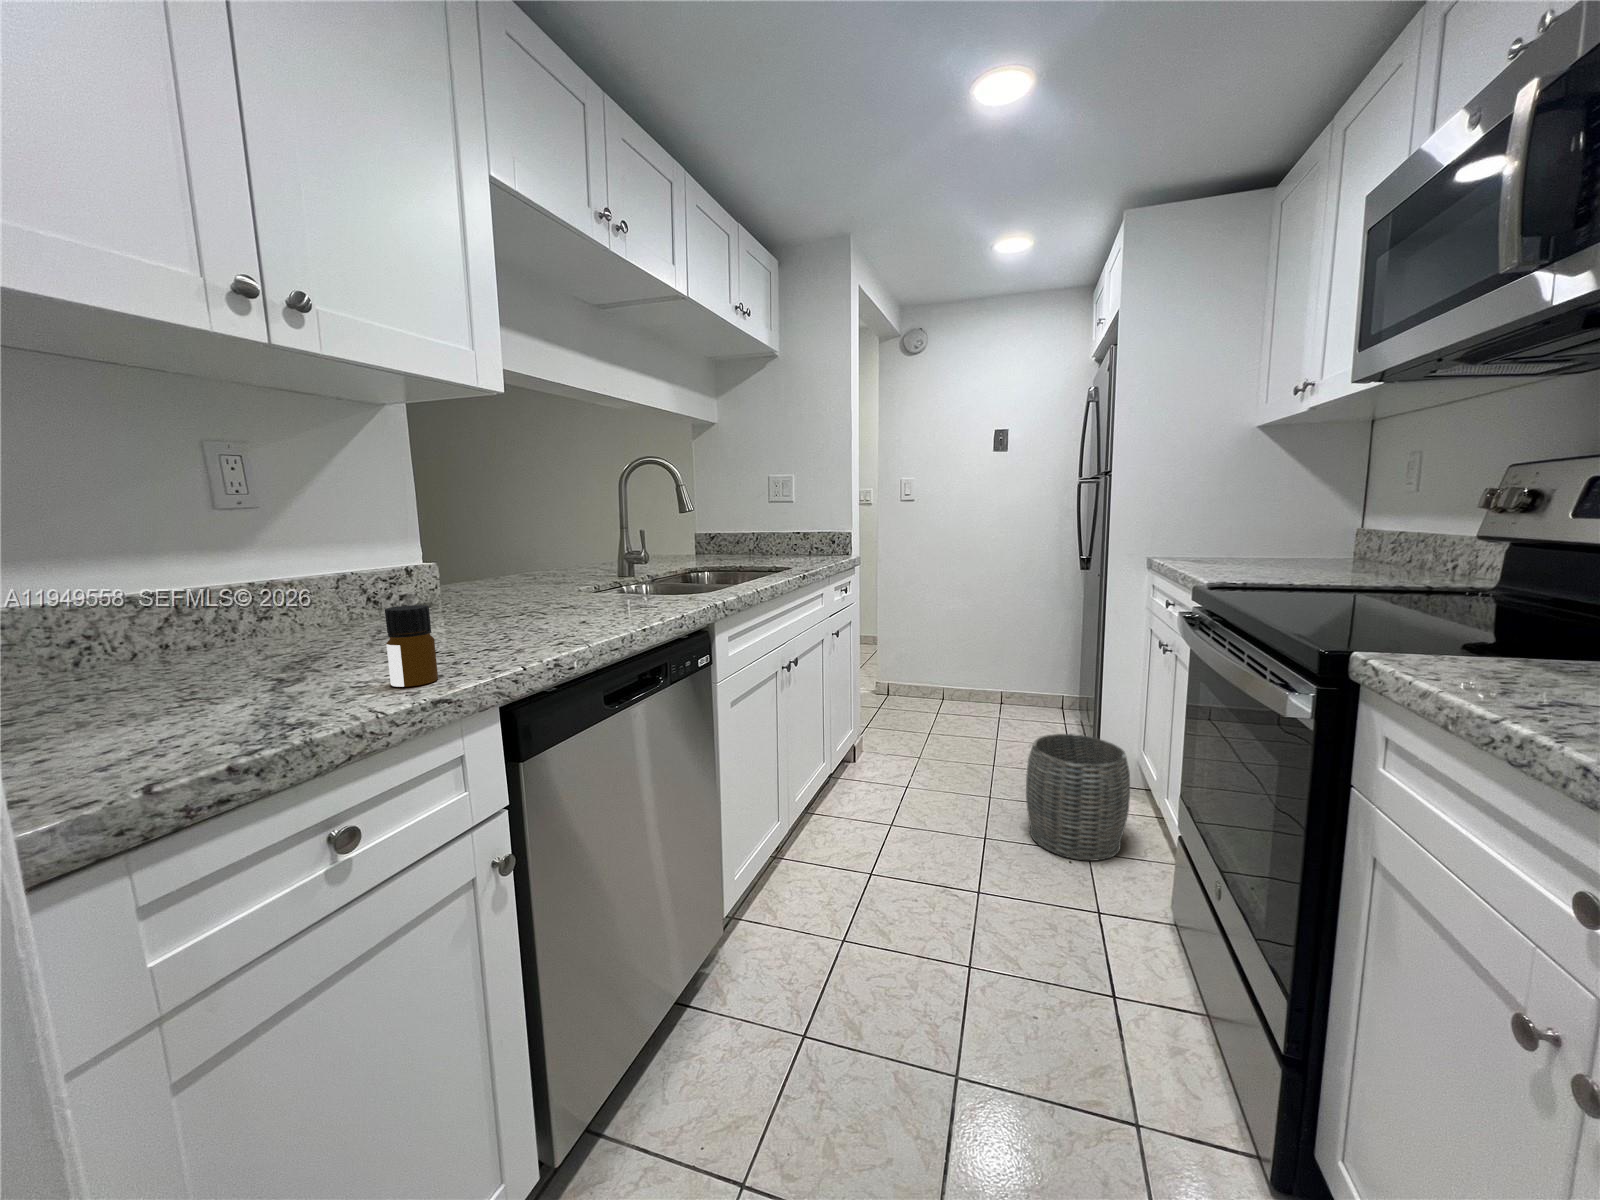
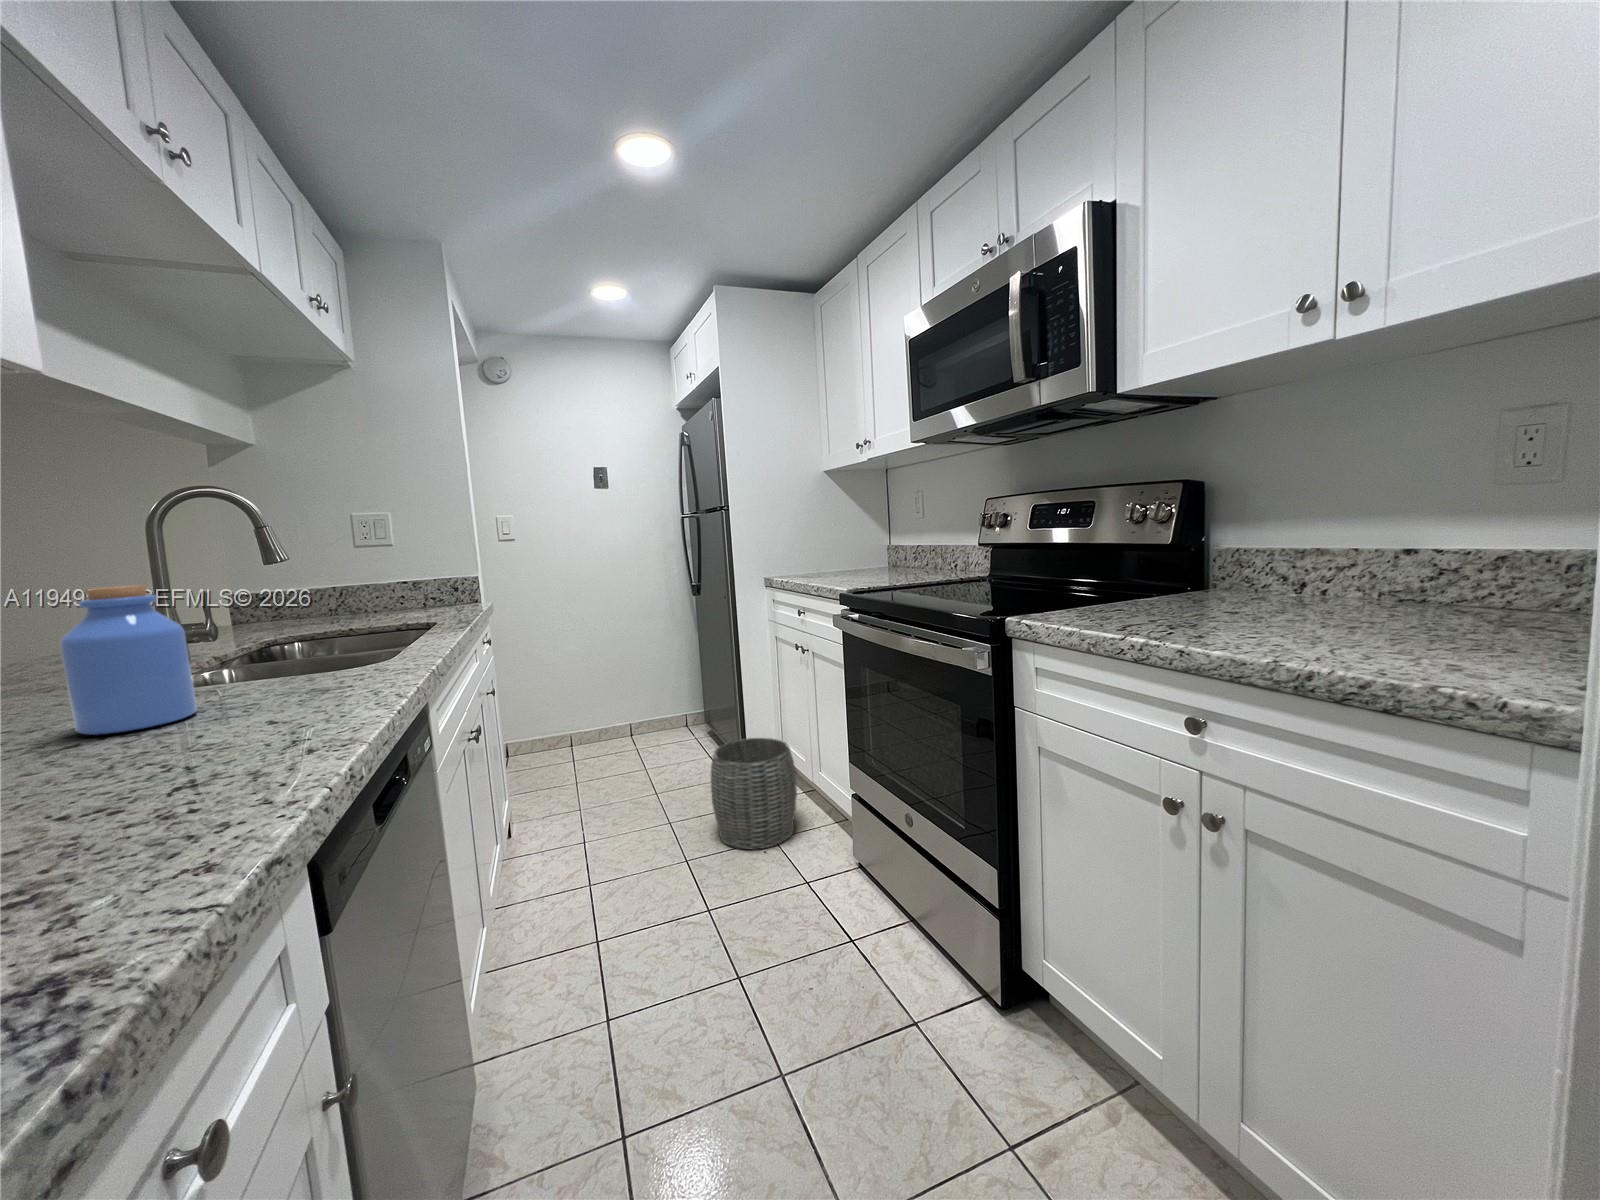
jar: none [515,521,577,612] -> present [60,585,197,735]
bottle: present [385,605,438,687] -> none [87,724,204,875]

